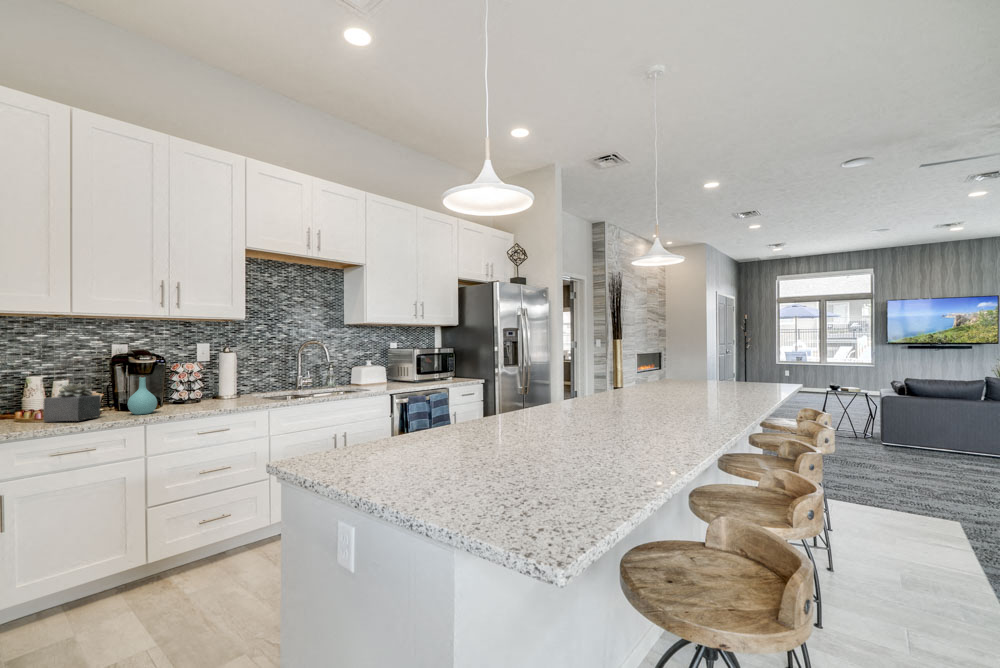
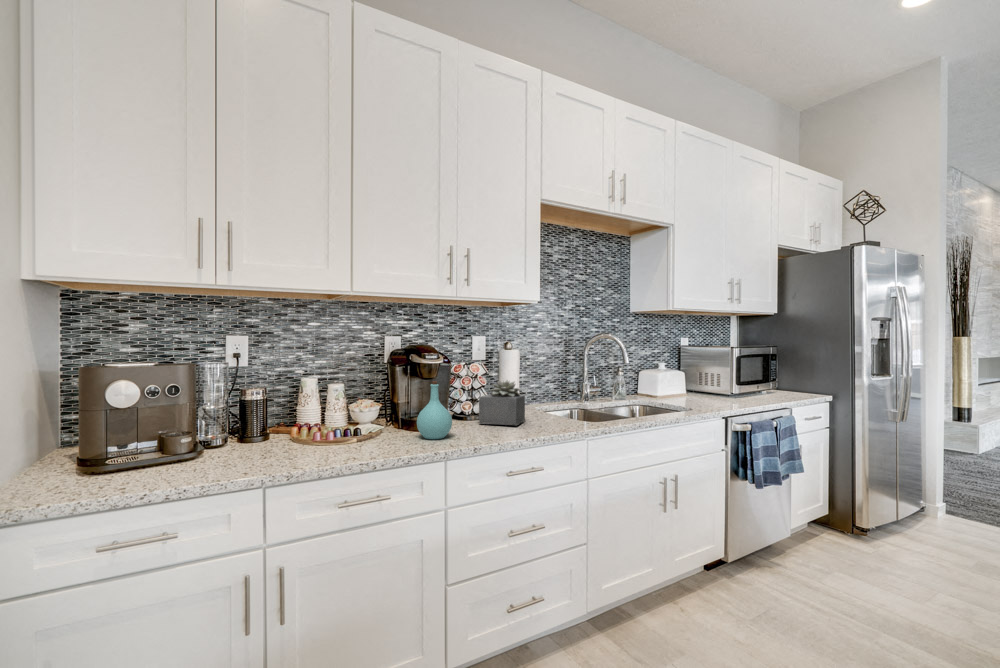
succulent plant: present [43,383,101,421] -> present [479,380,525,425]

